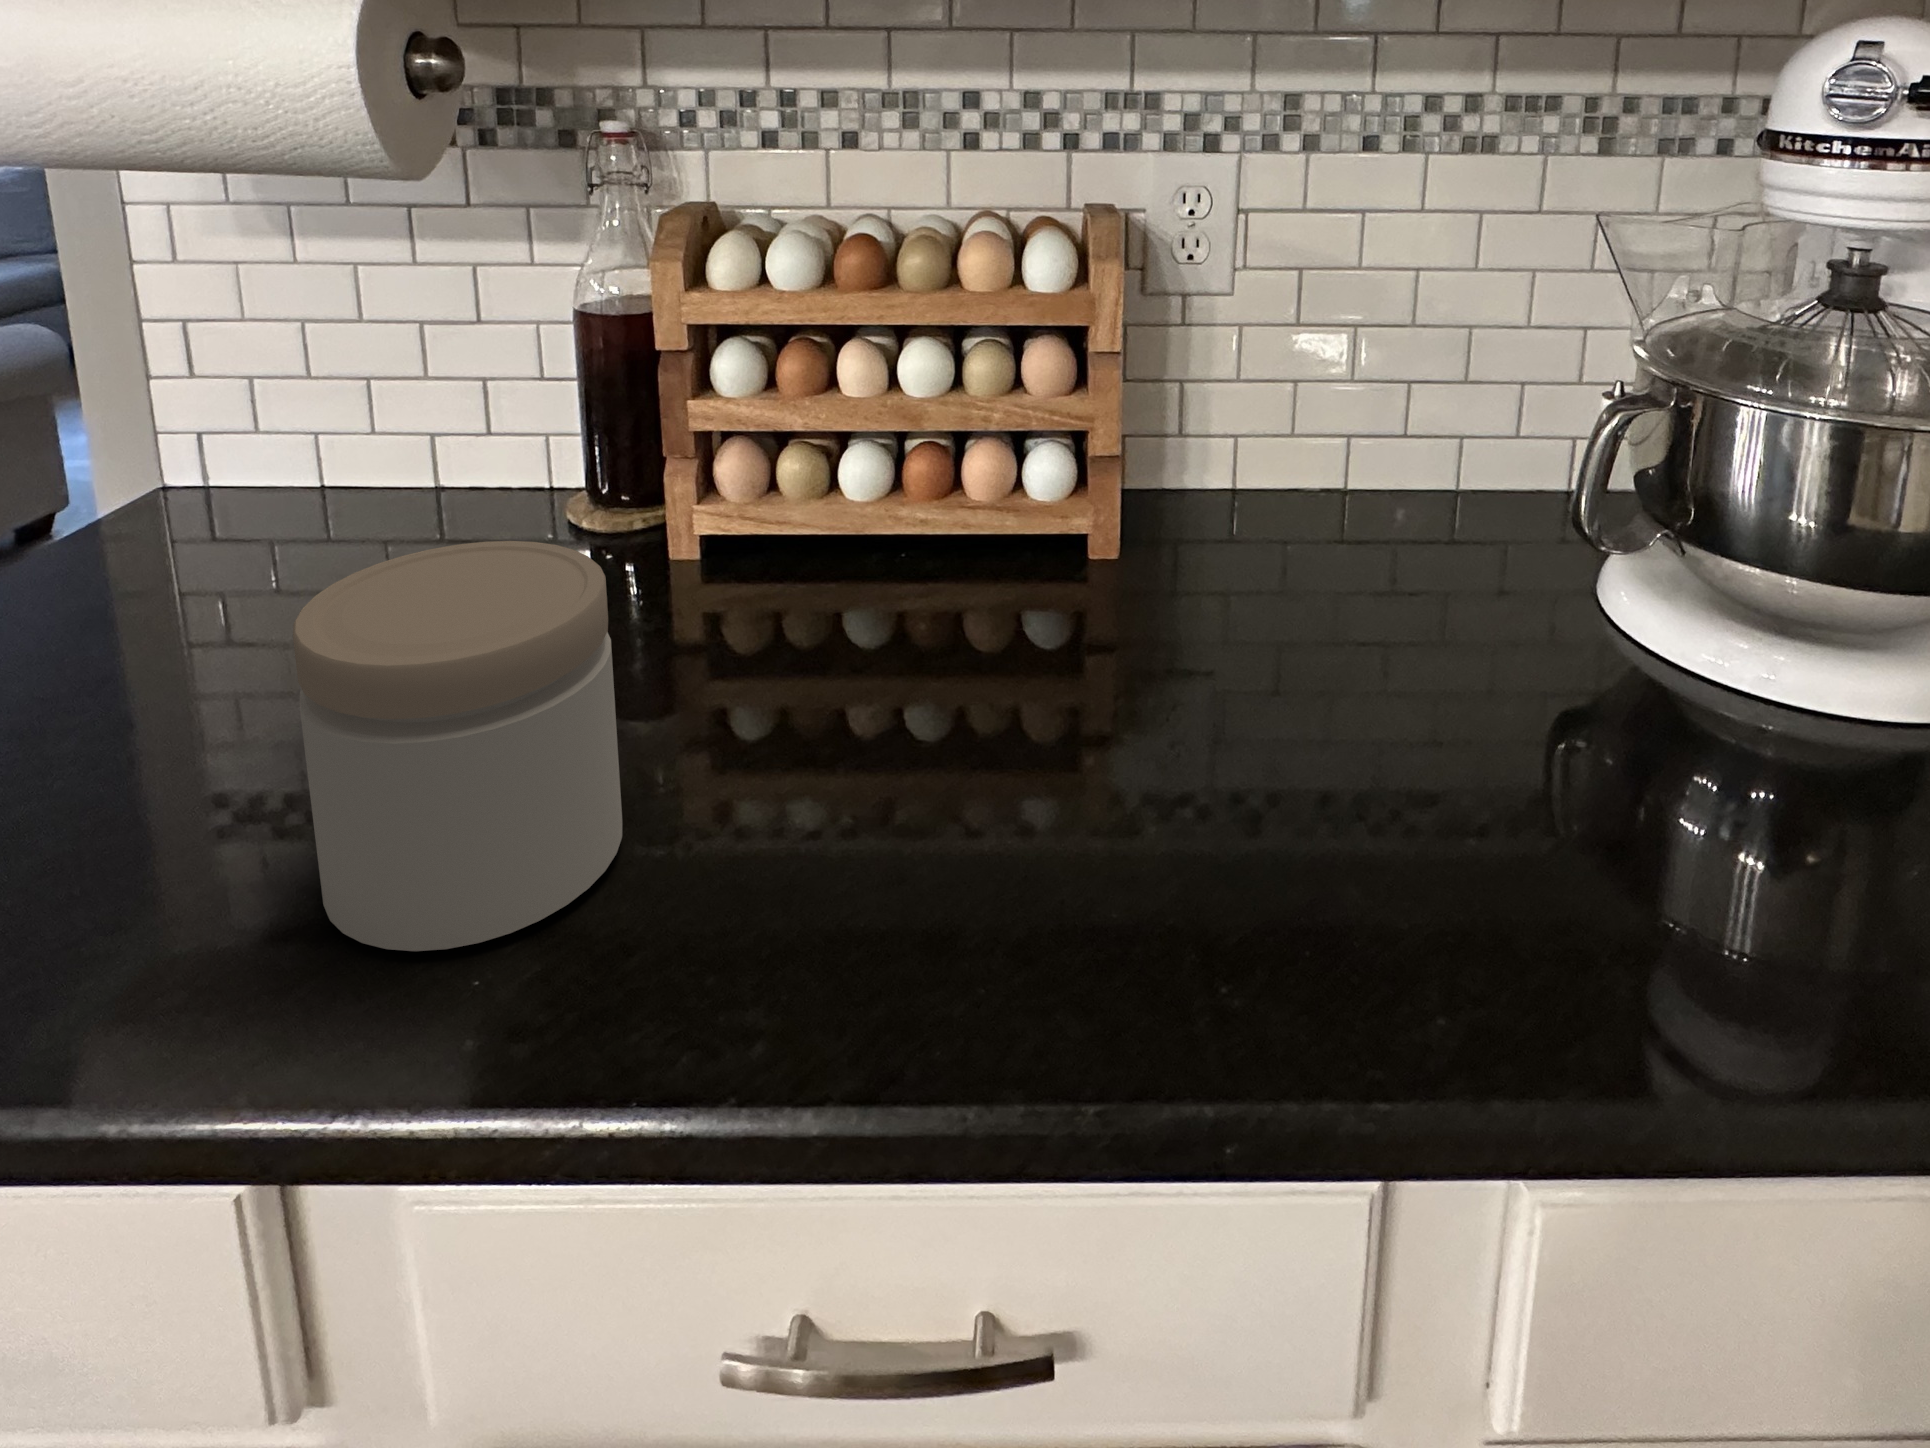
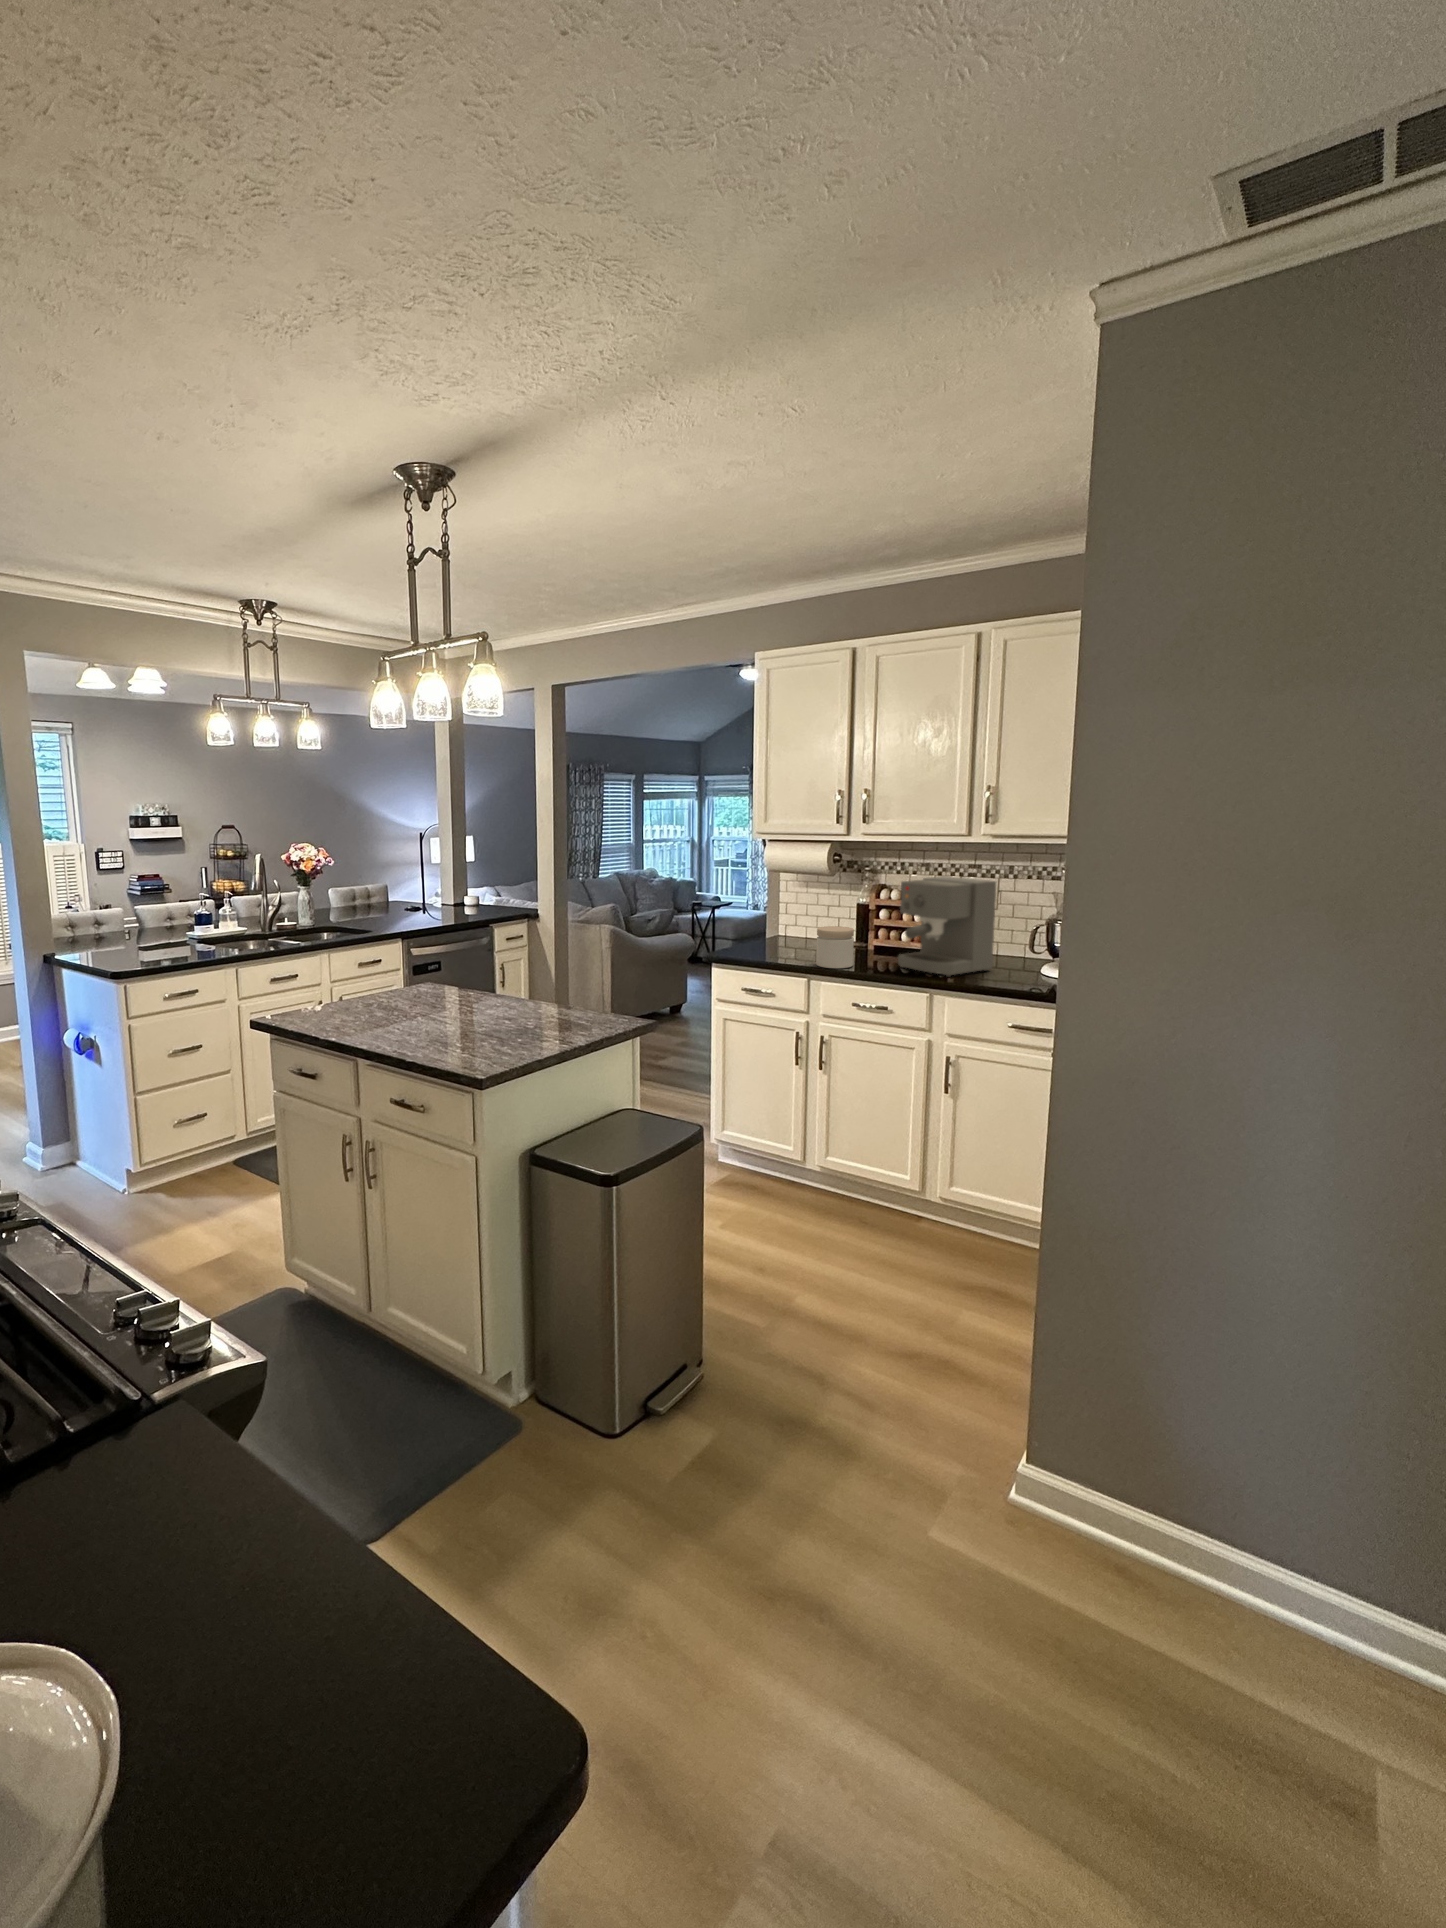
coffee maker: none [913,152,1428,846] -> present [898,876,996,977]

